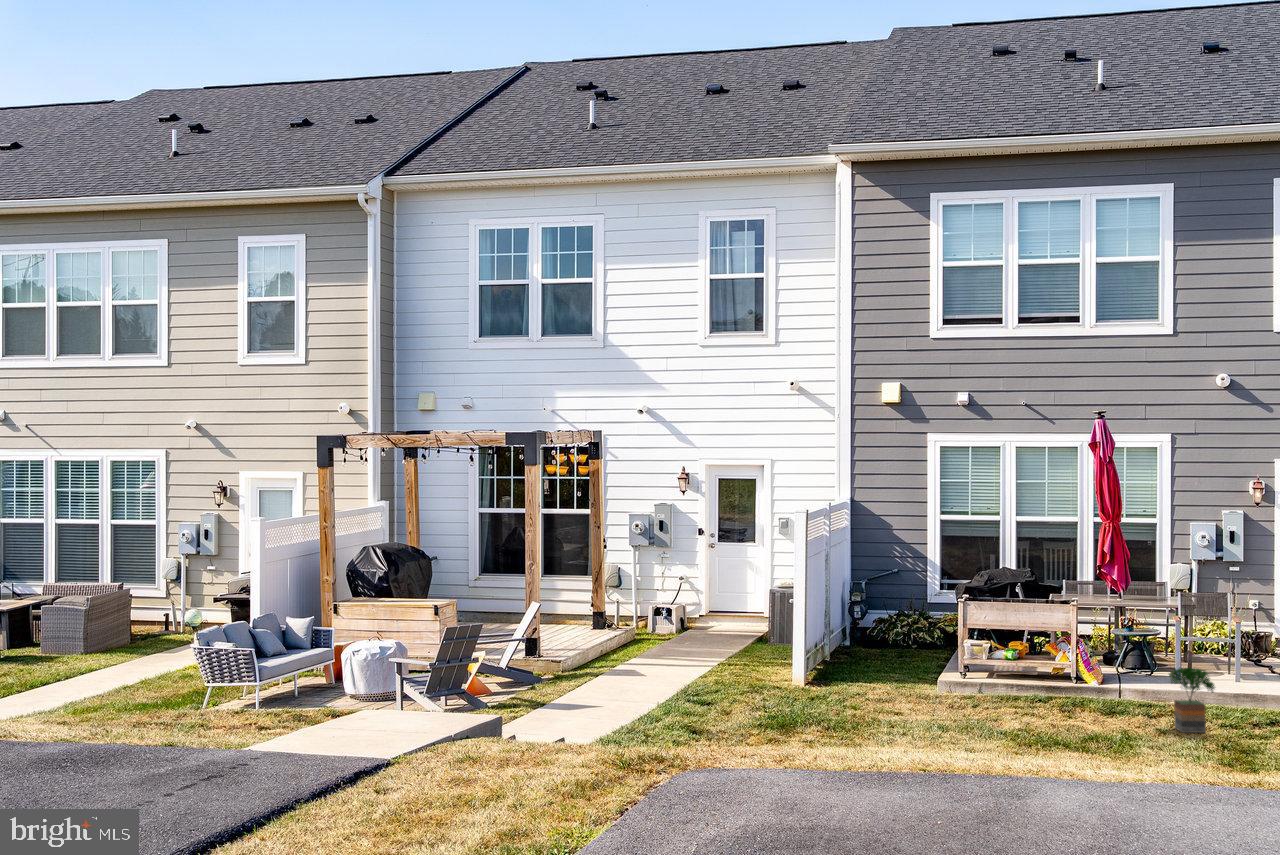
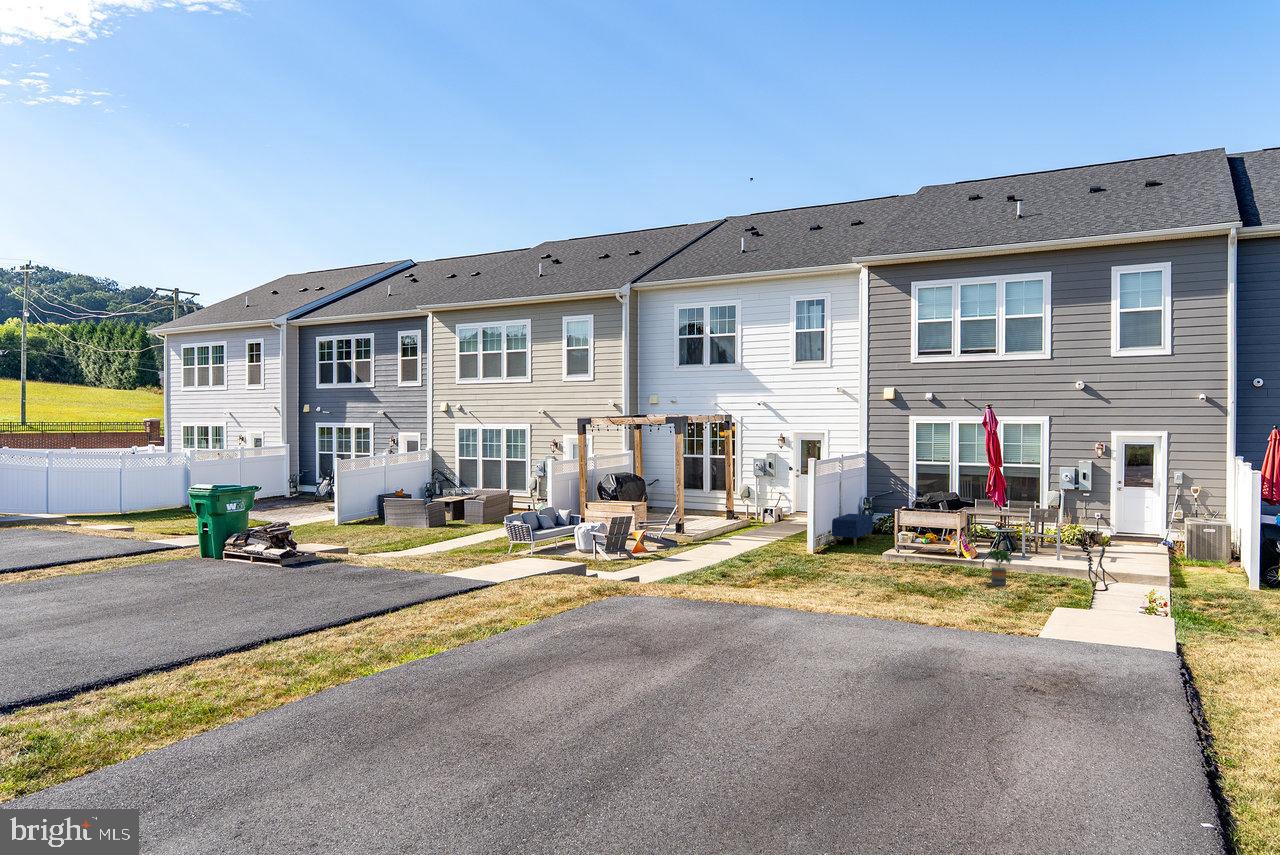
bench: none [824,610,883,670] -> present [832,514,873,546]

